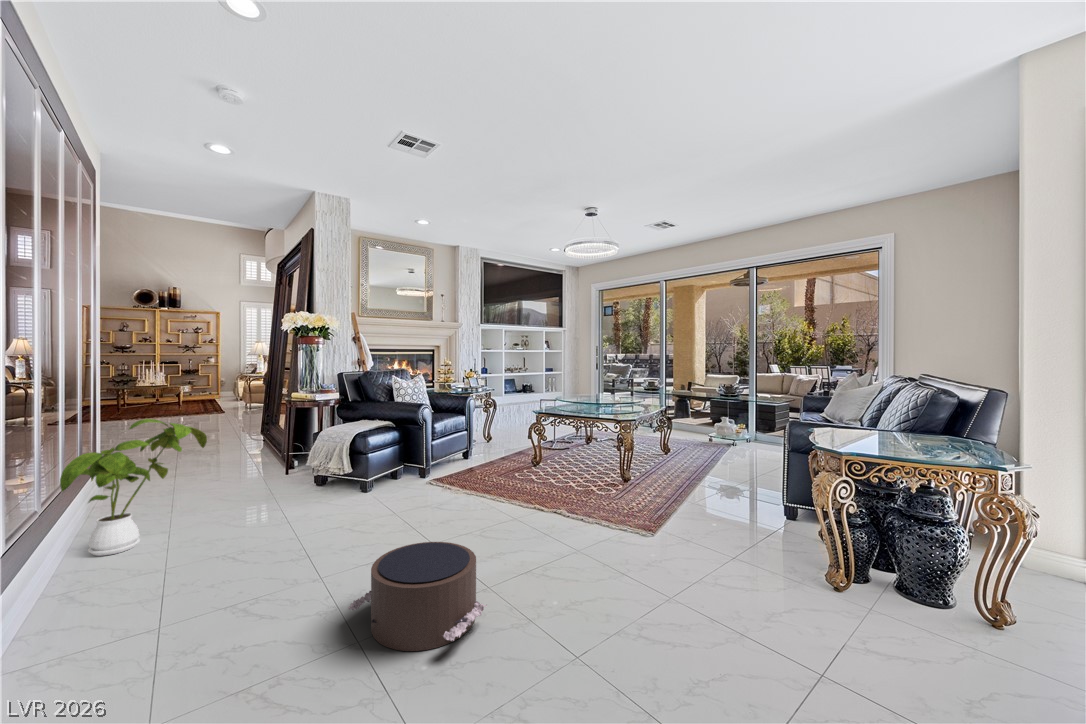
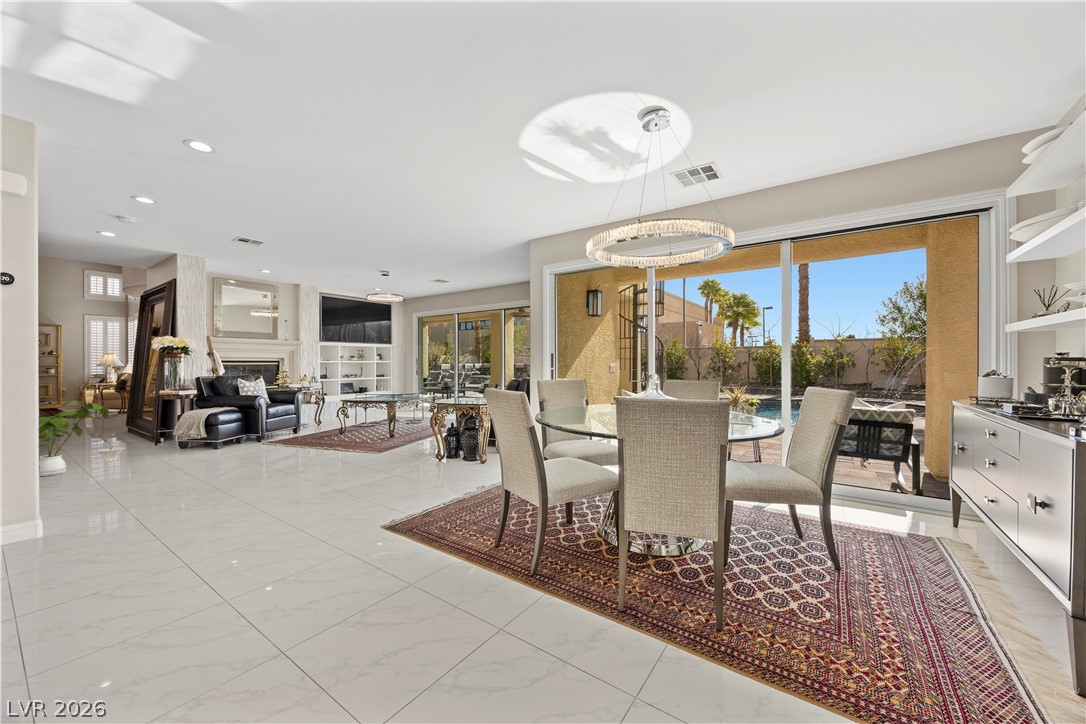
pouf: present [348,542,487,651] -> none [204,449,274,484]

